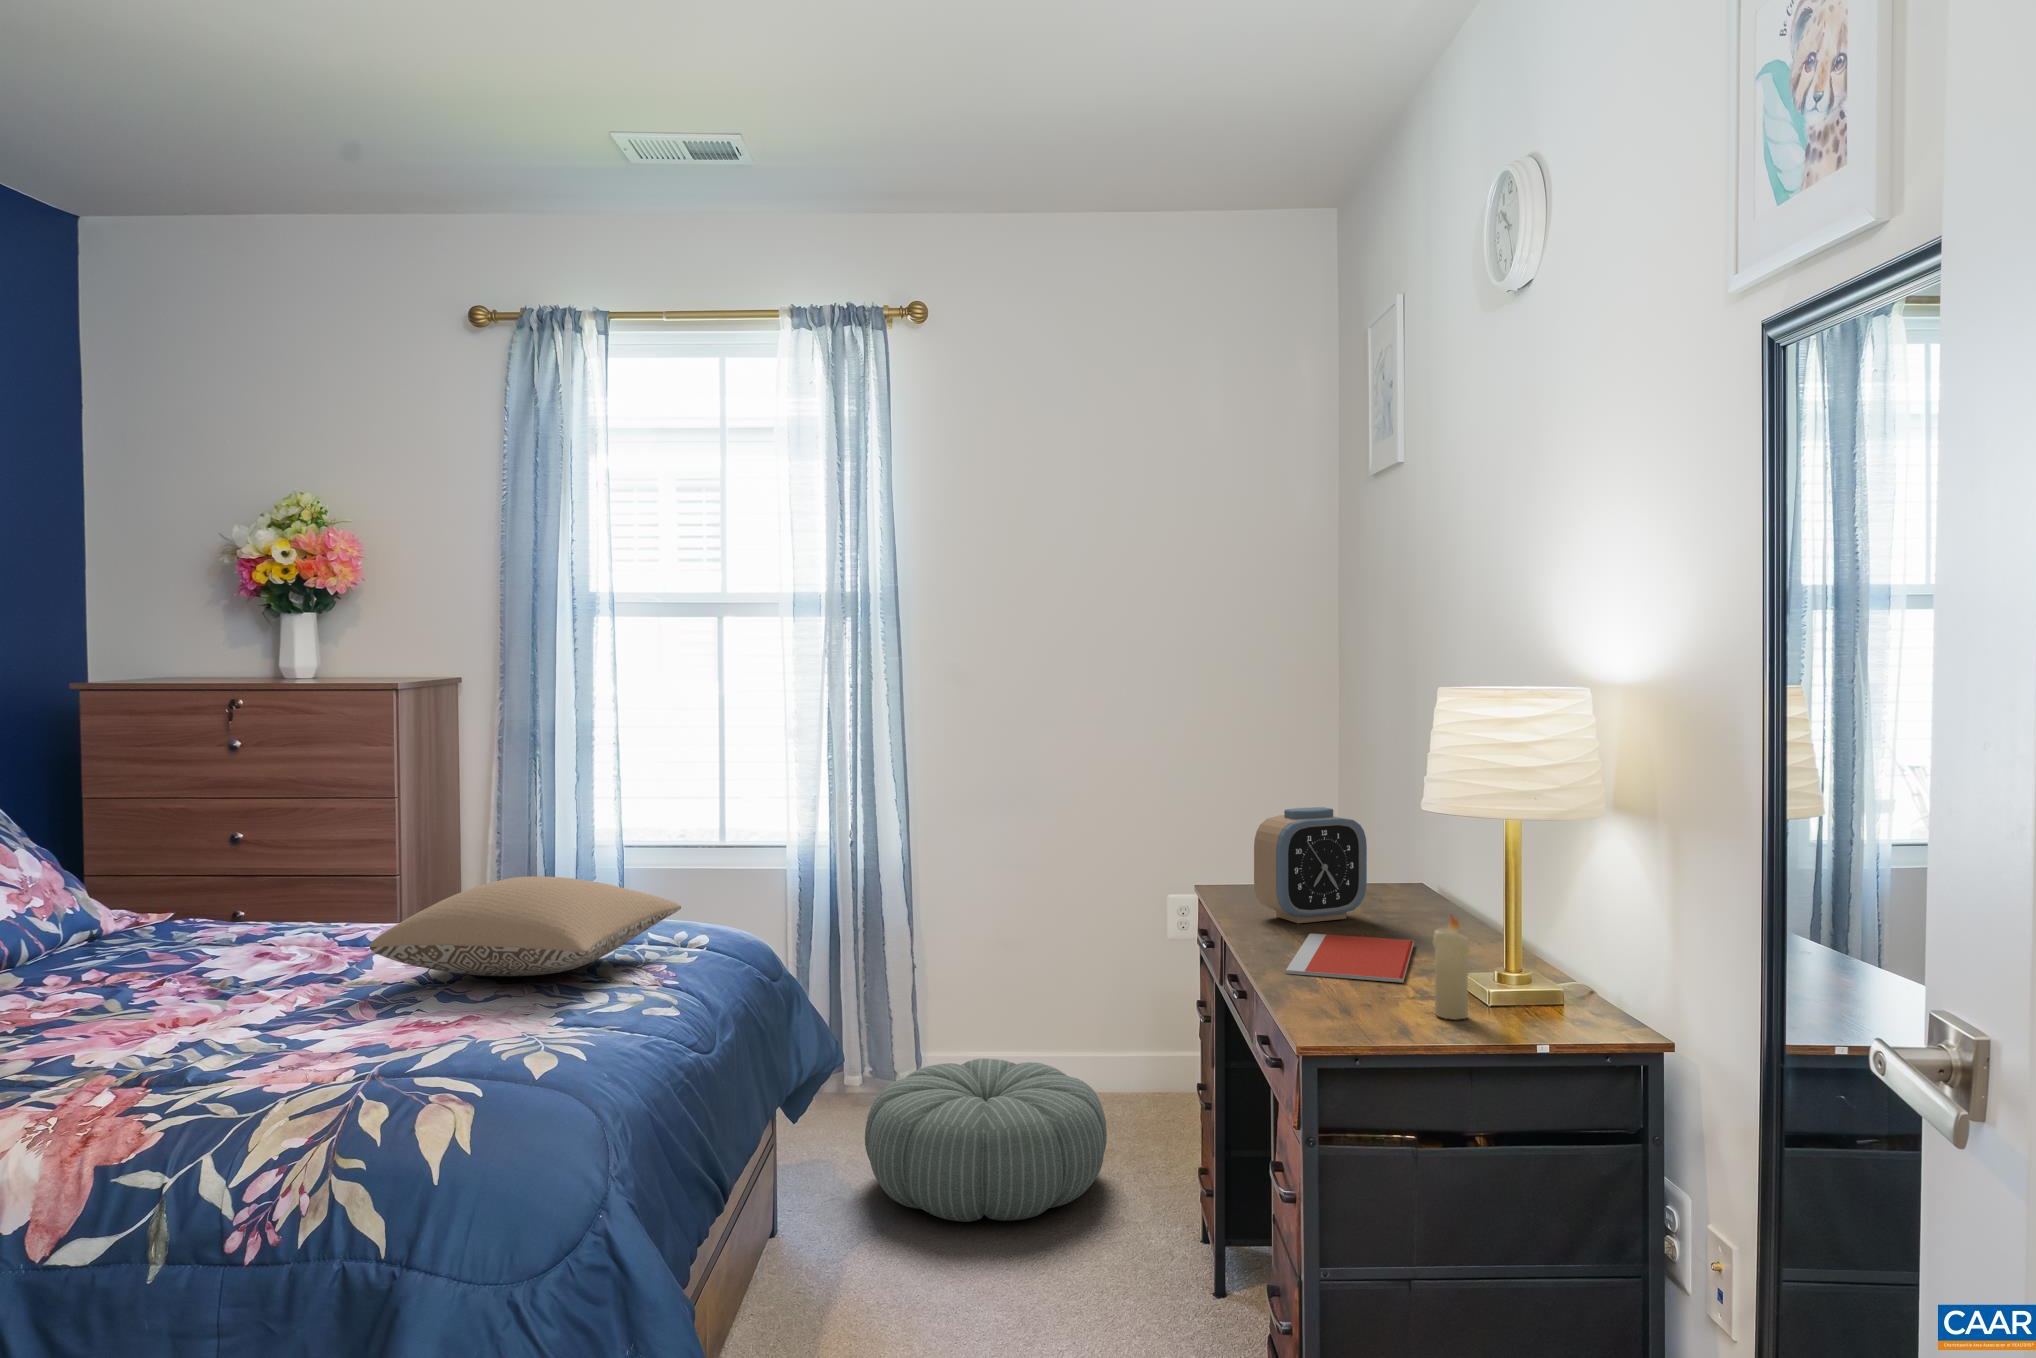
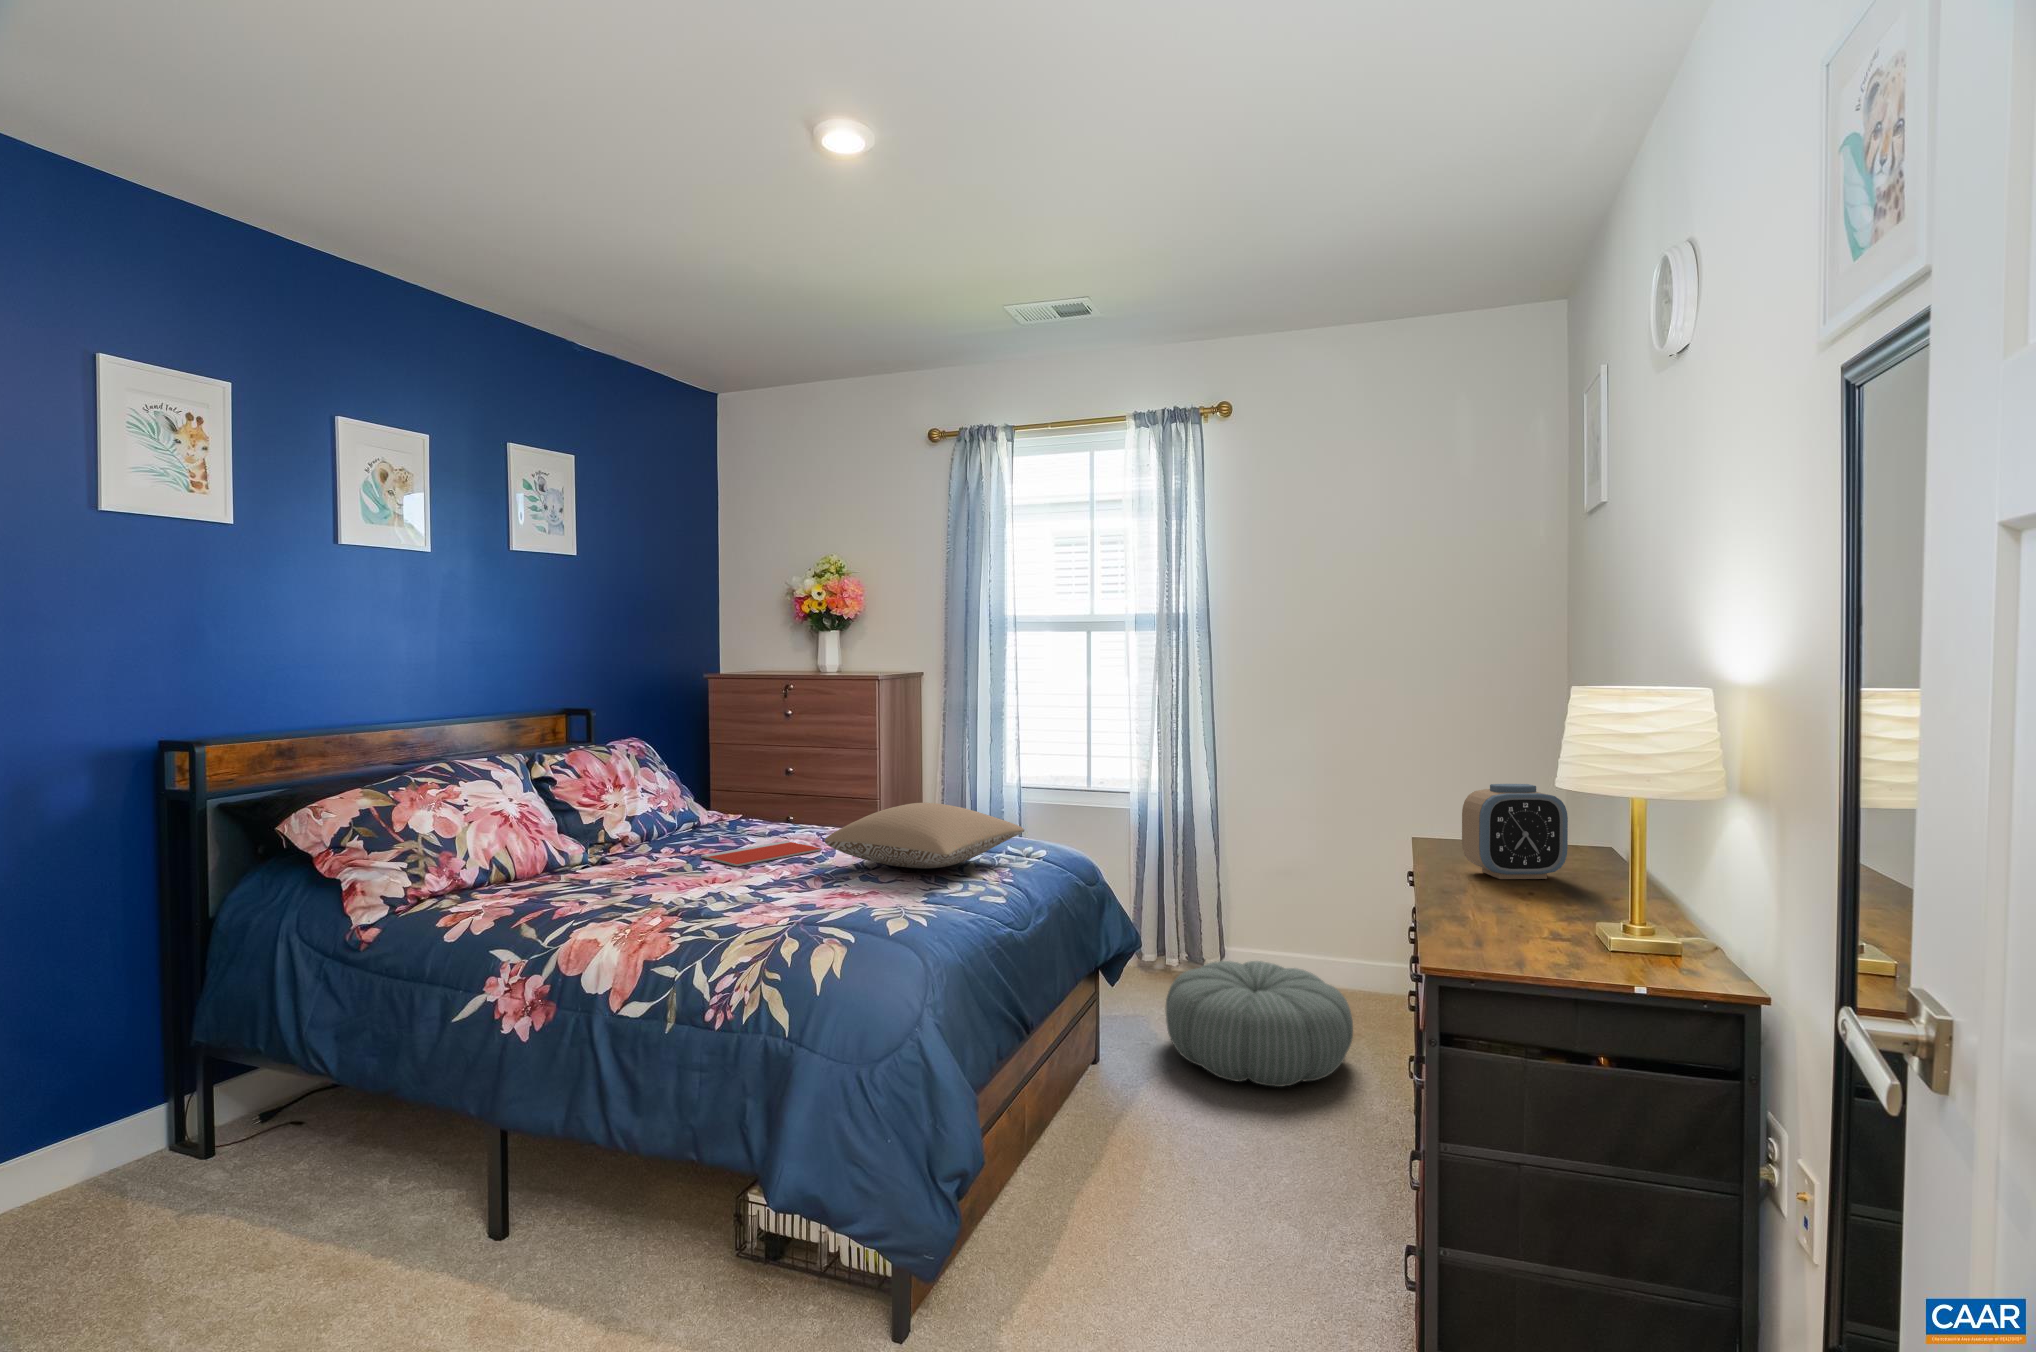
candle: present [1433,915,1469,1020] -> none [1592,879,1628,974]
notebook: present [1286,934,1414,983] -> present [701,841,822,866]

